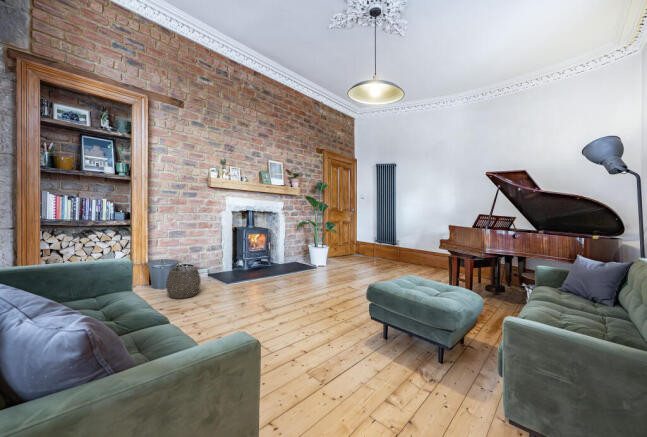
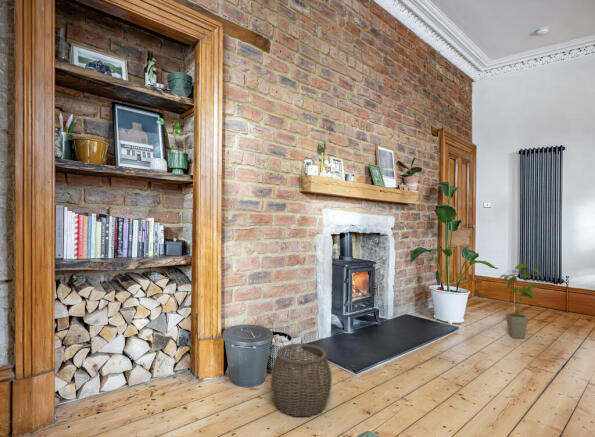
house plant: none [332,231,354,272] -> present [500,264,541,338]

